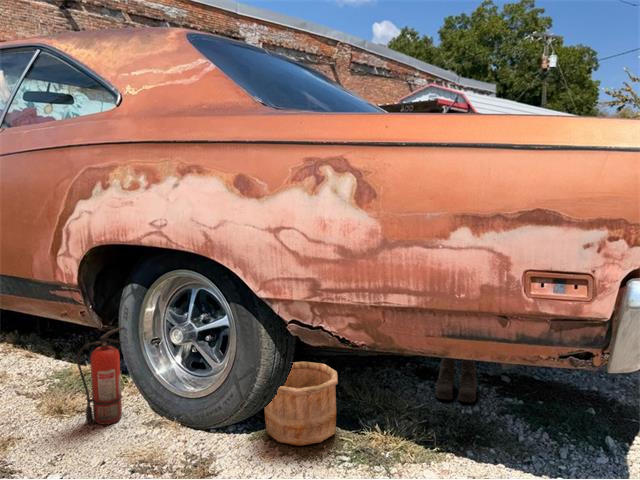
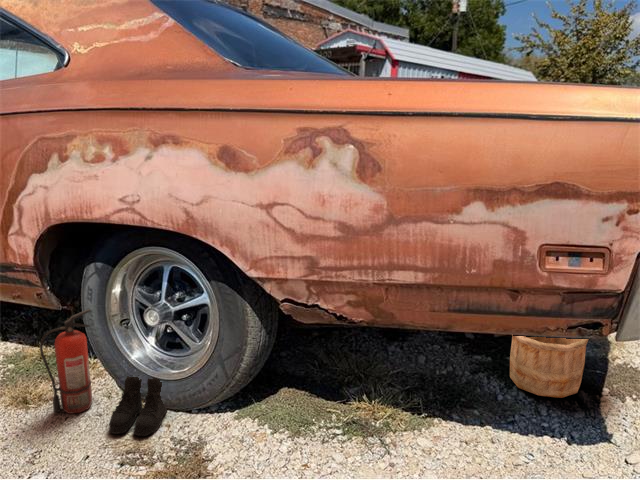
boots: present [436,358,476,403] -> present [109,376,167,436]
wooden bucket: present [264,362,338,446] -> present [510,334,589,398]

